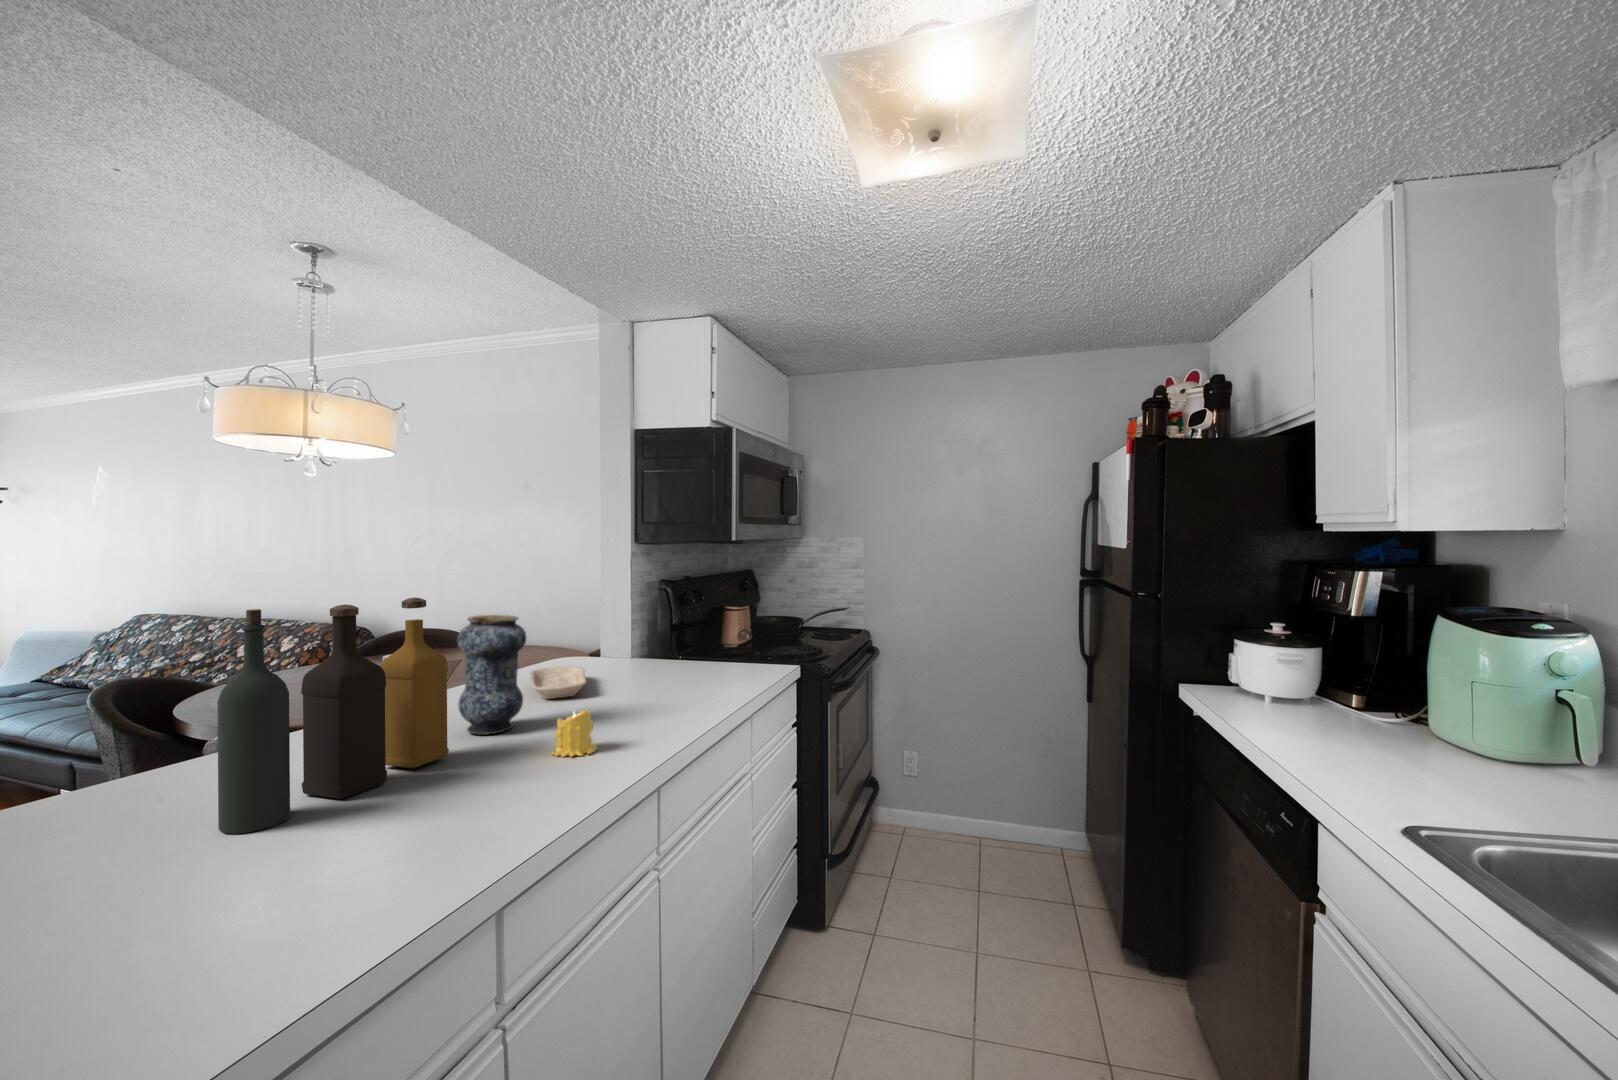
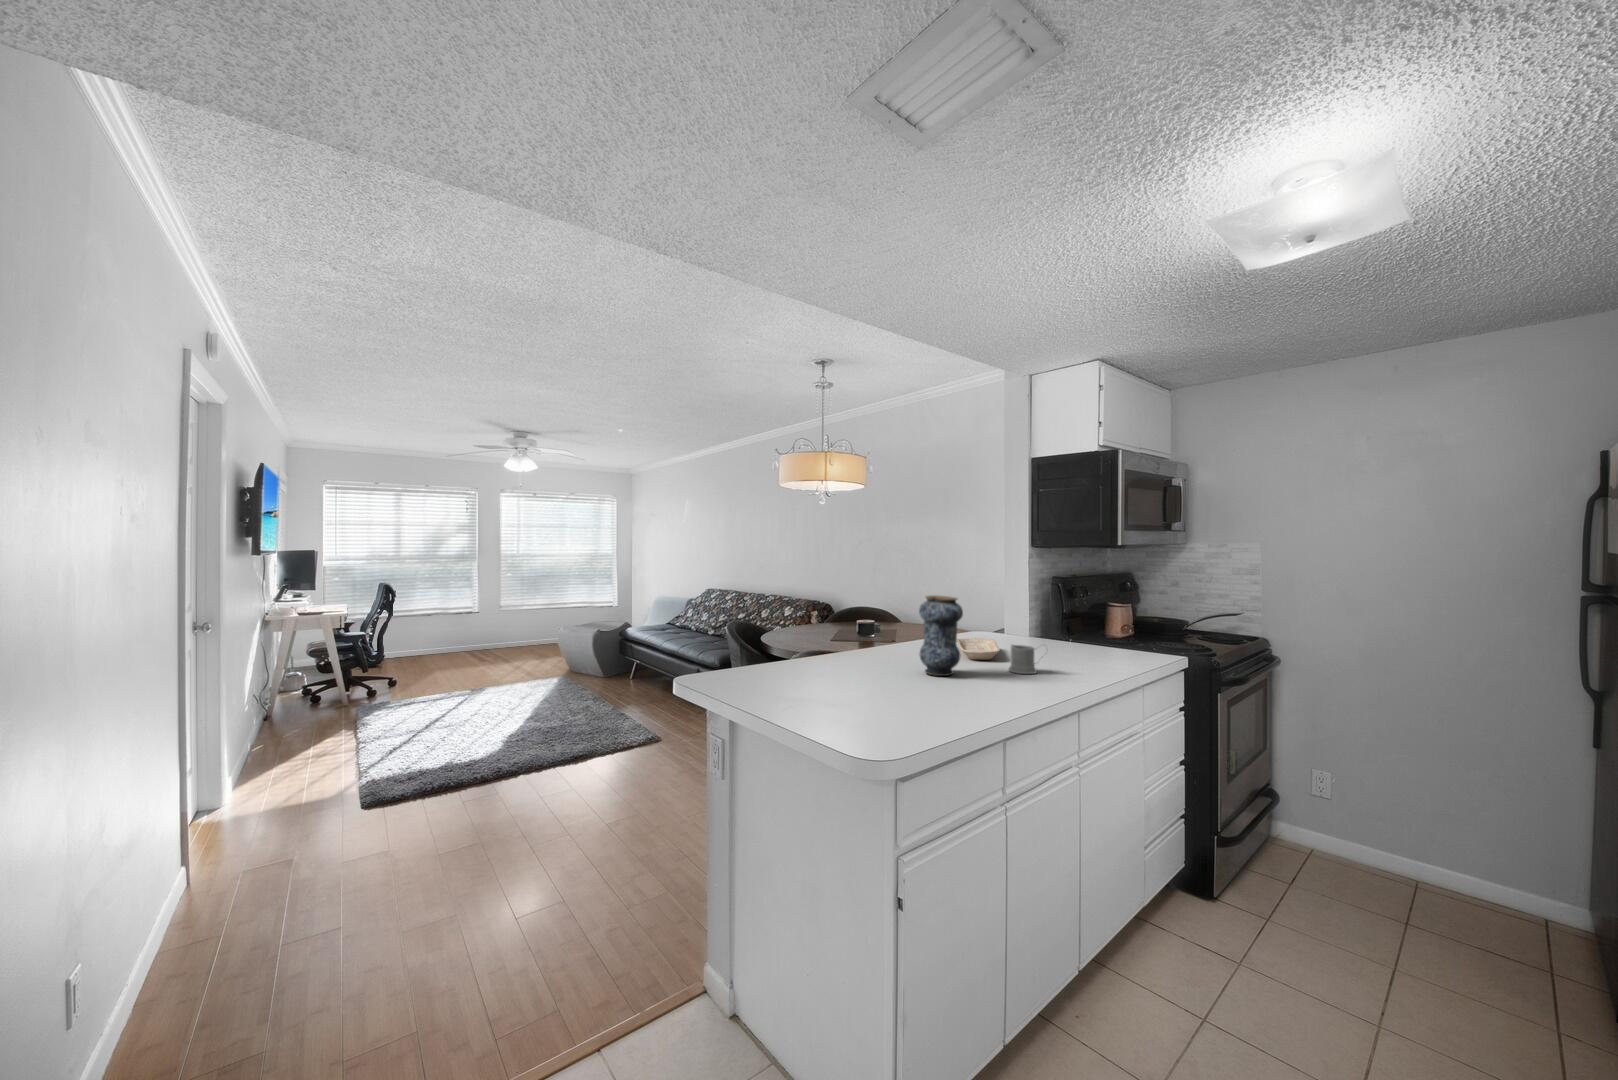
bottle: present [218,598,449,834] -> none [813,581,921,706]
mug: none [595,670,645,714] -> present [1009,644,1044,674]
candle: present [552,710,597,757] -> none [985,664,1017,697]

